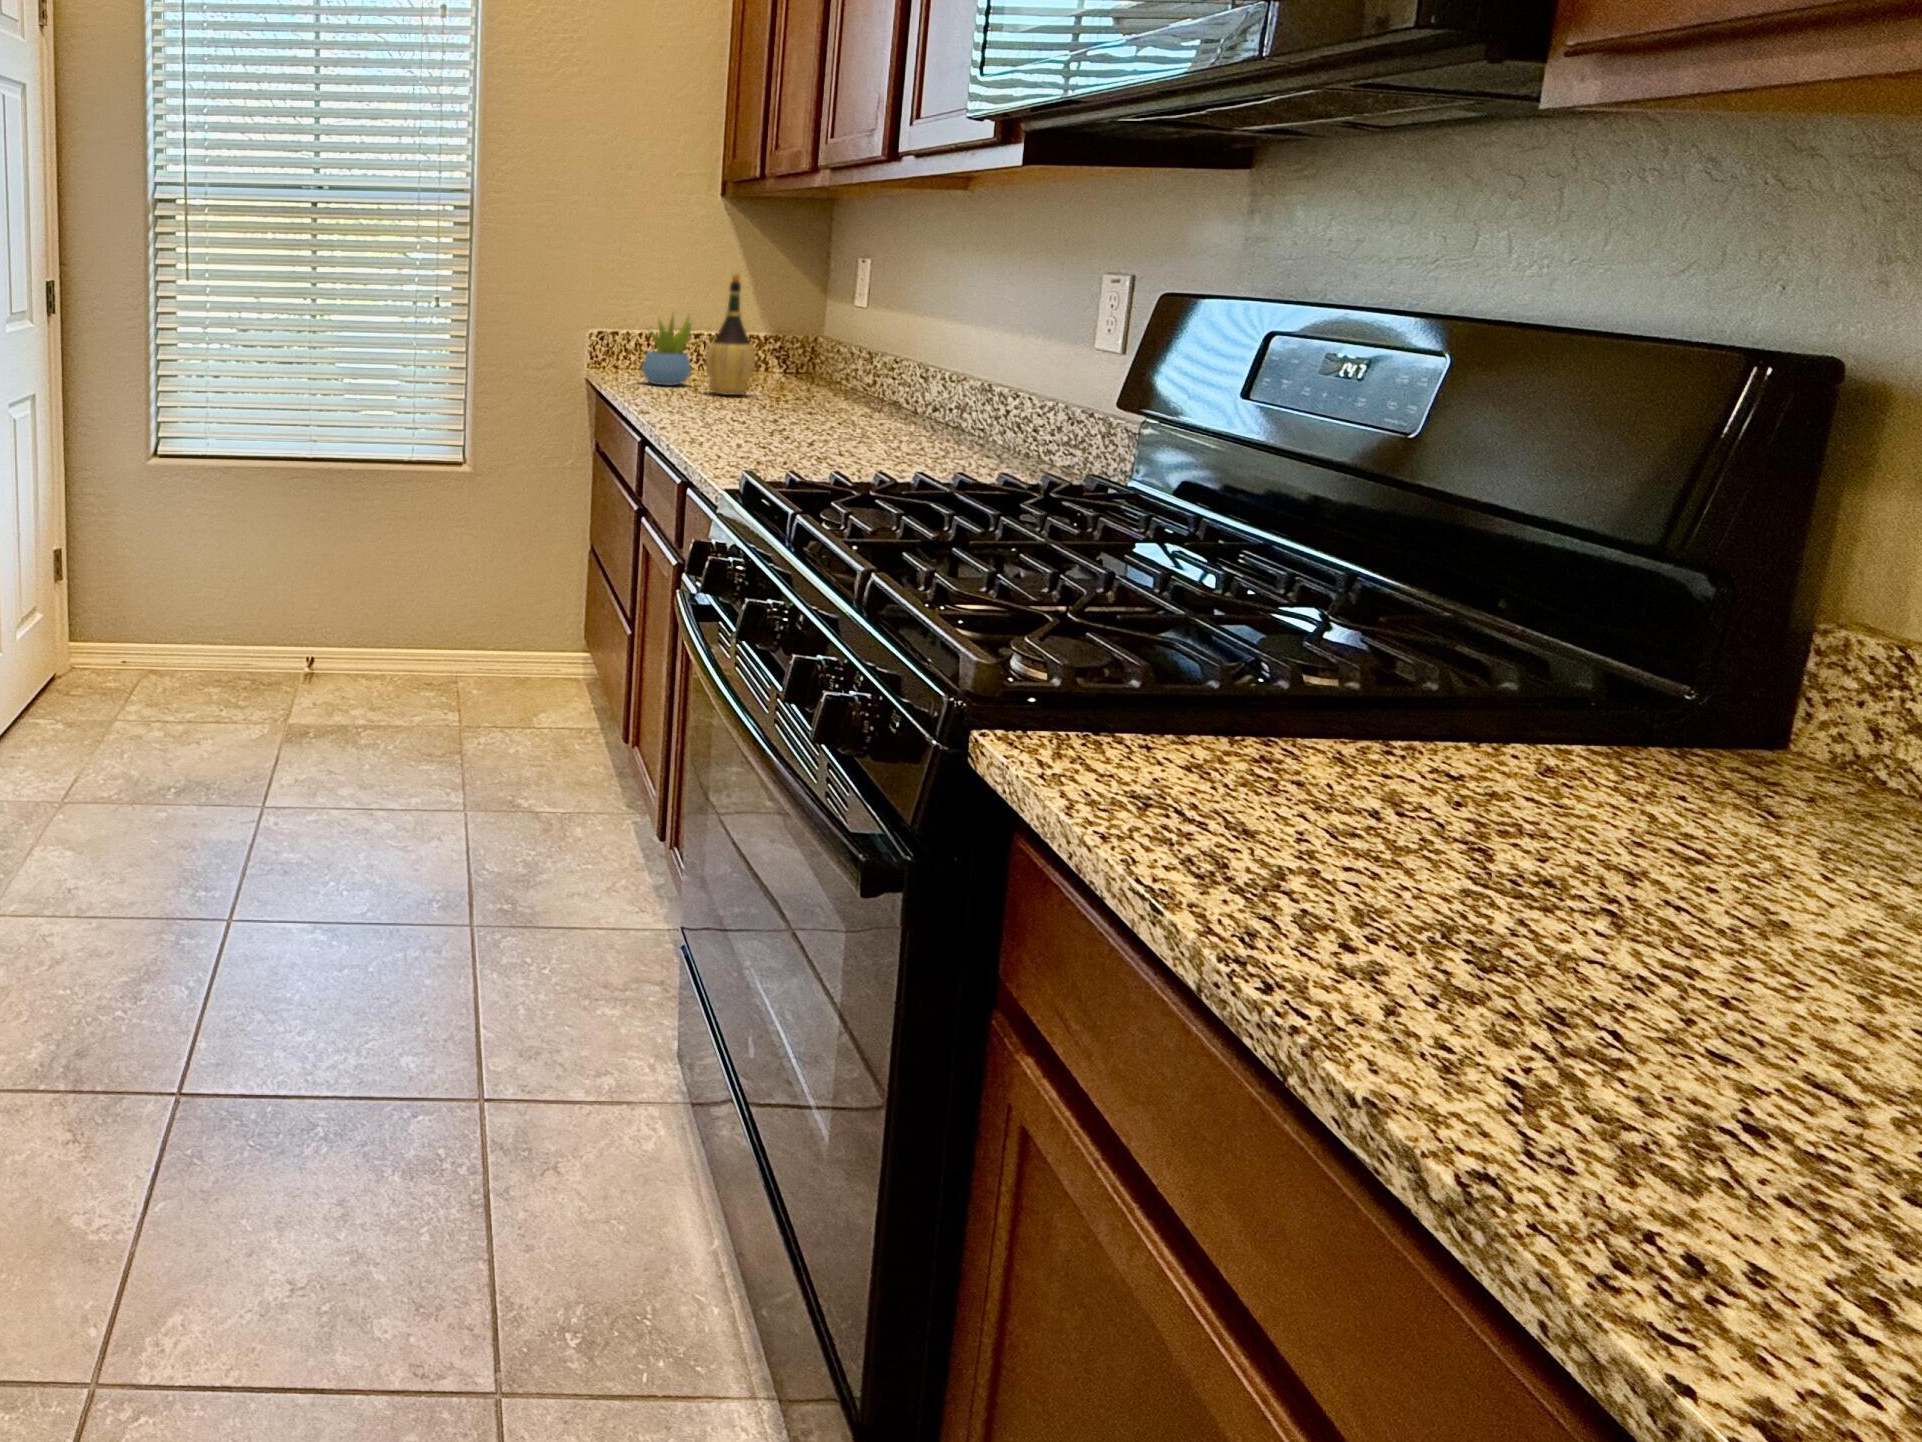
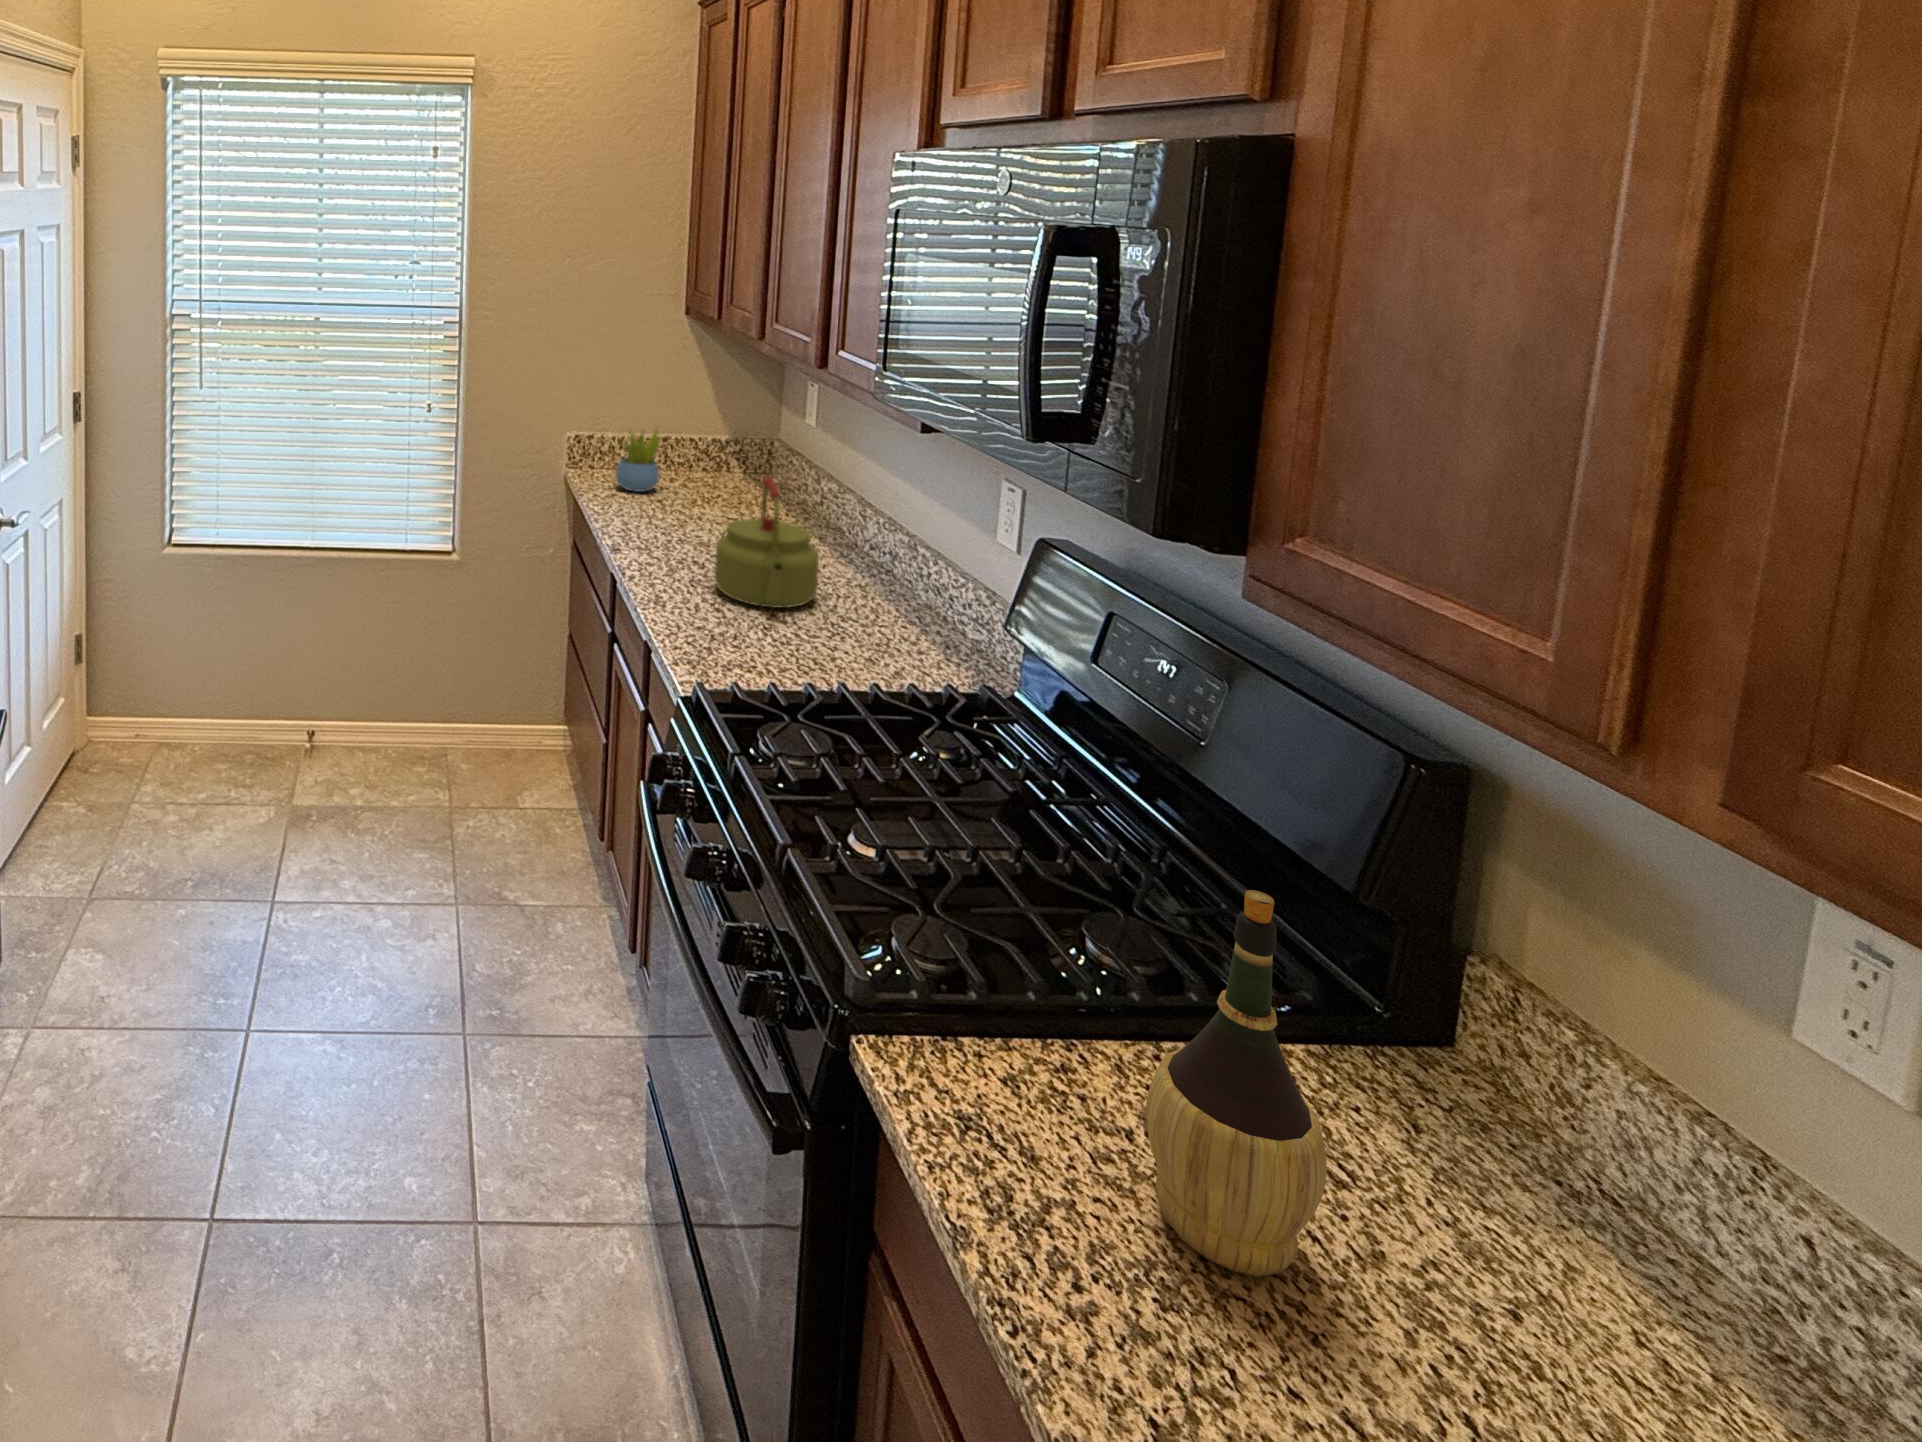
wine bottle: present [706,274,756,395] -> present [1146,890,1327,1277]
kettle: none [757,305,879,447] -> present [714,478,819,608]

